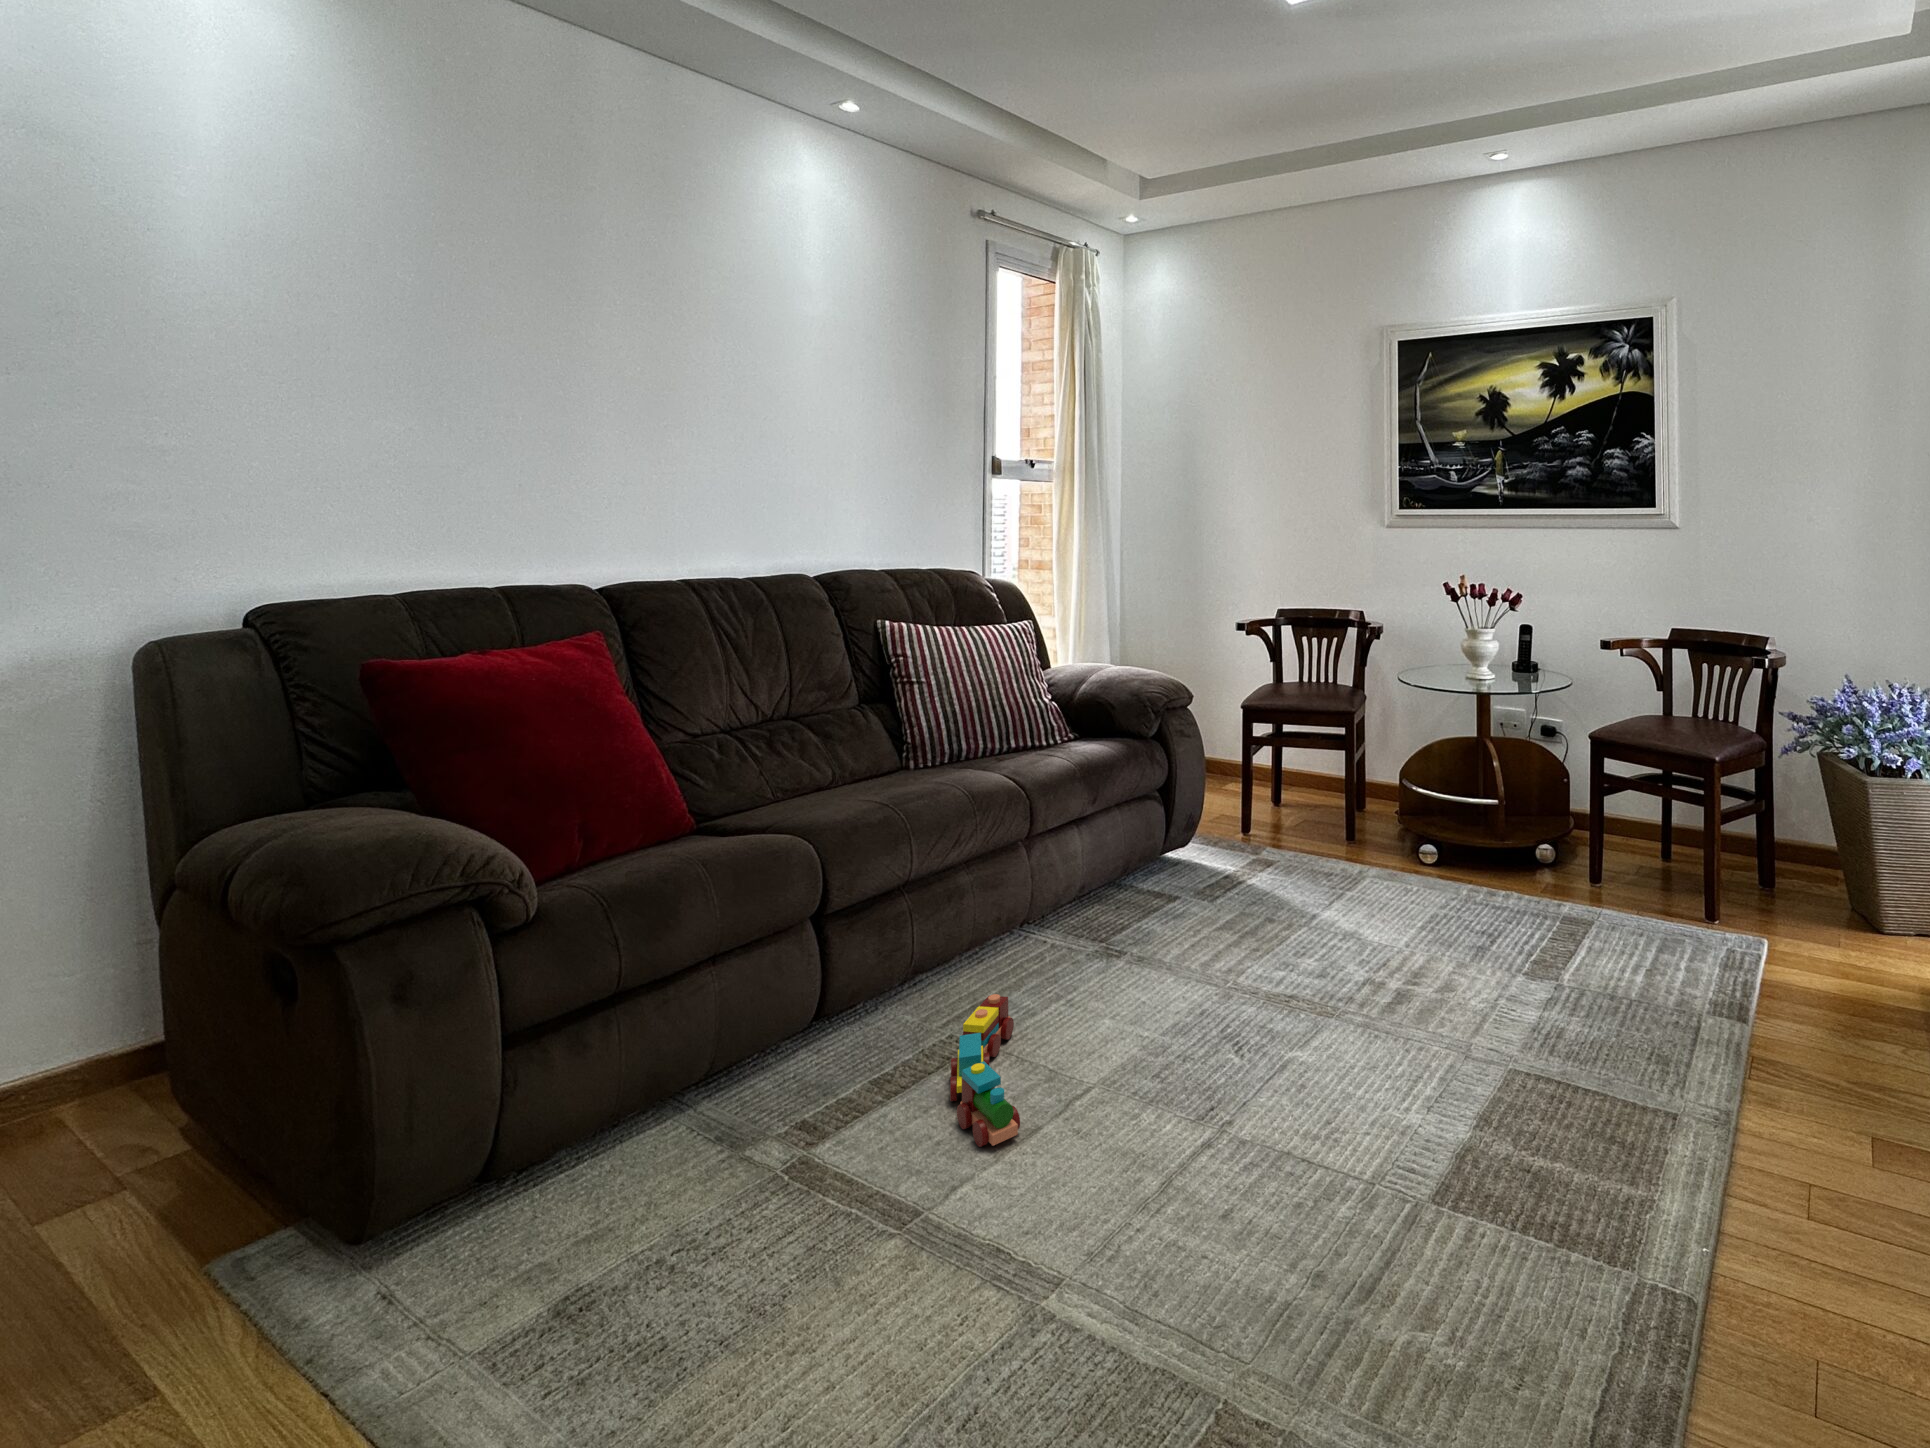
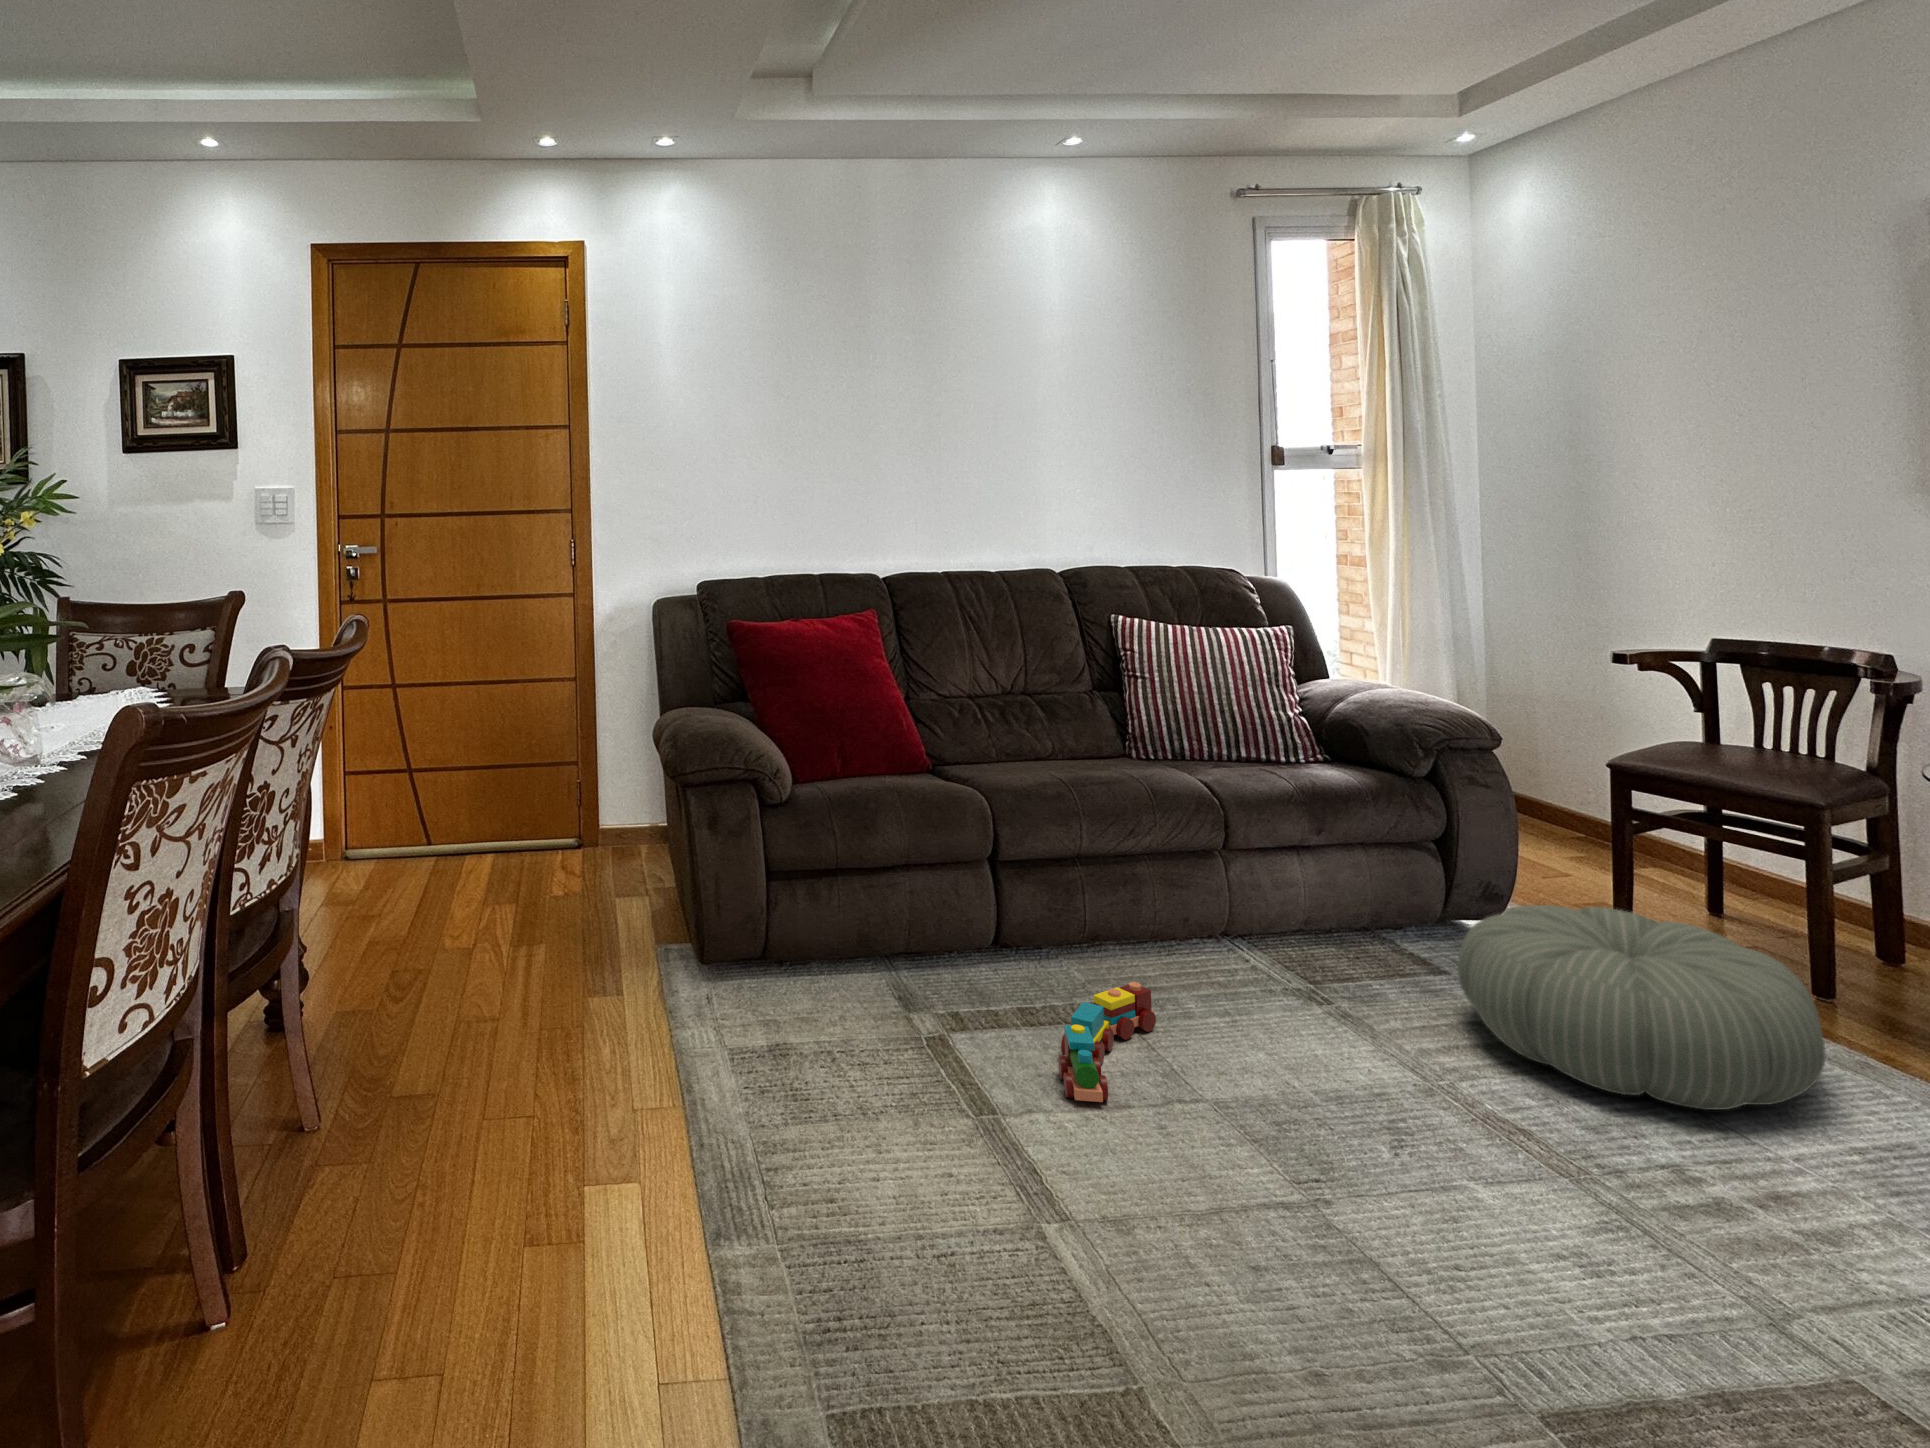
pouf: none [1208,813,1410,950] -> present [1458,905,1825,1110]

